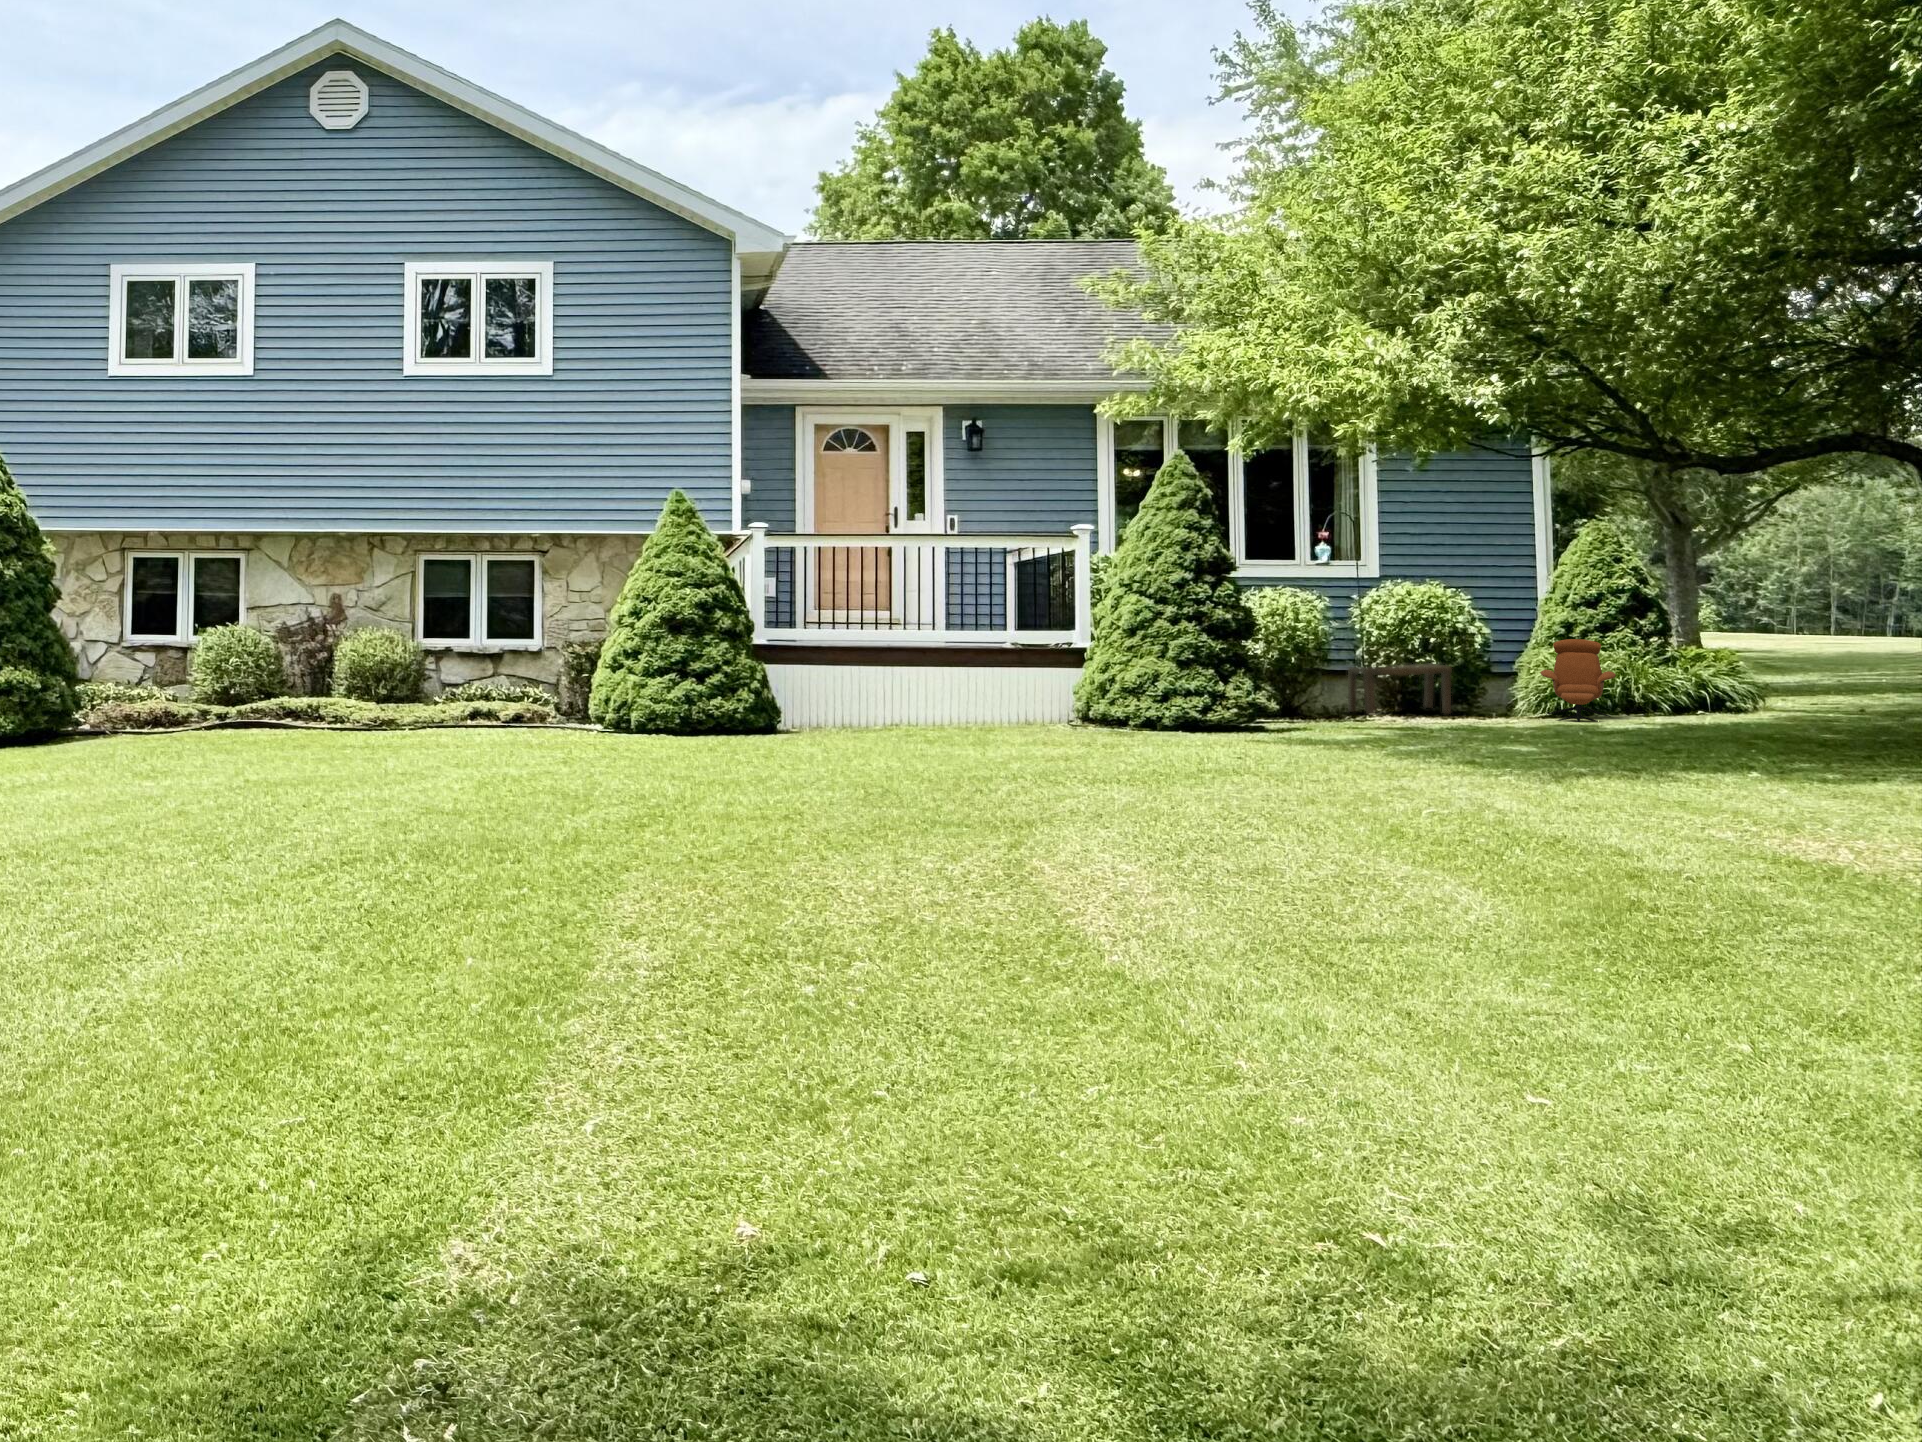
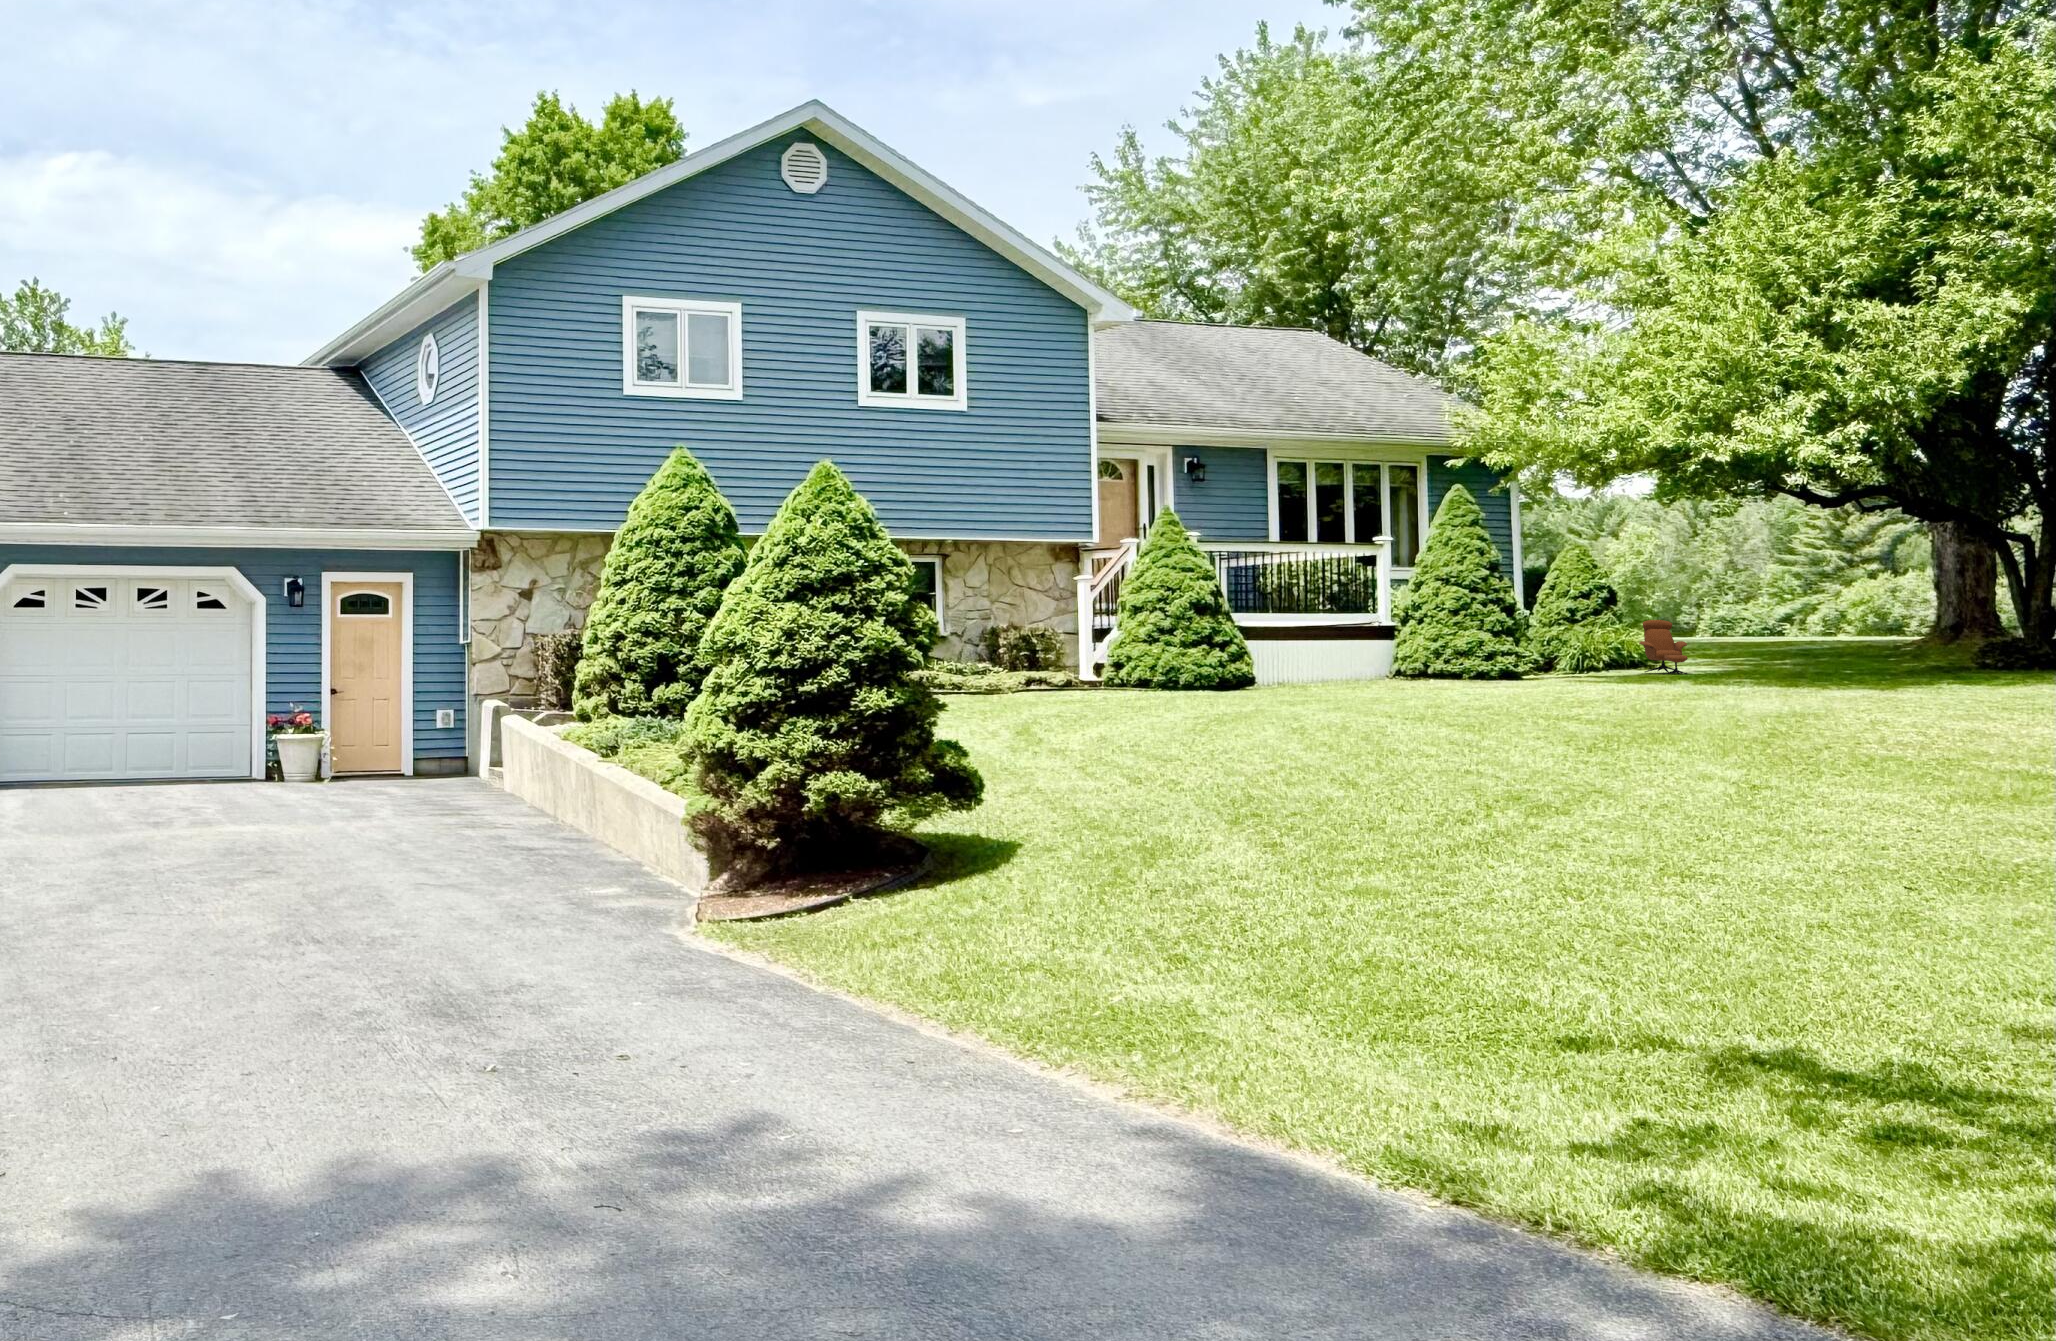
bench: present [1348,664,1452,715] -> none [1514,640,1580,678]

